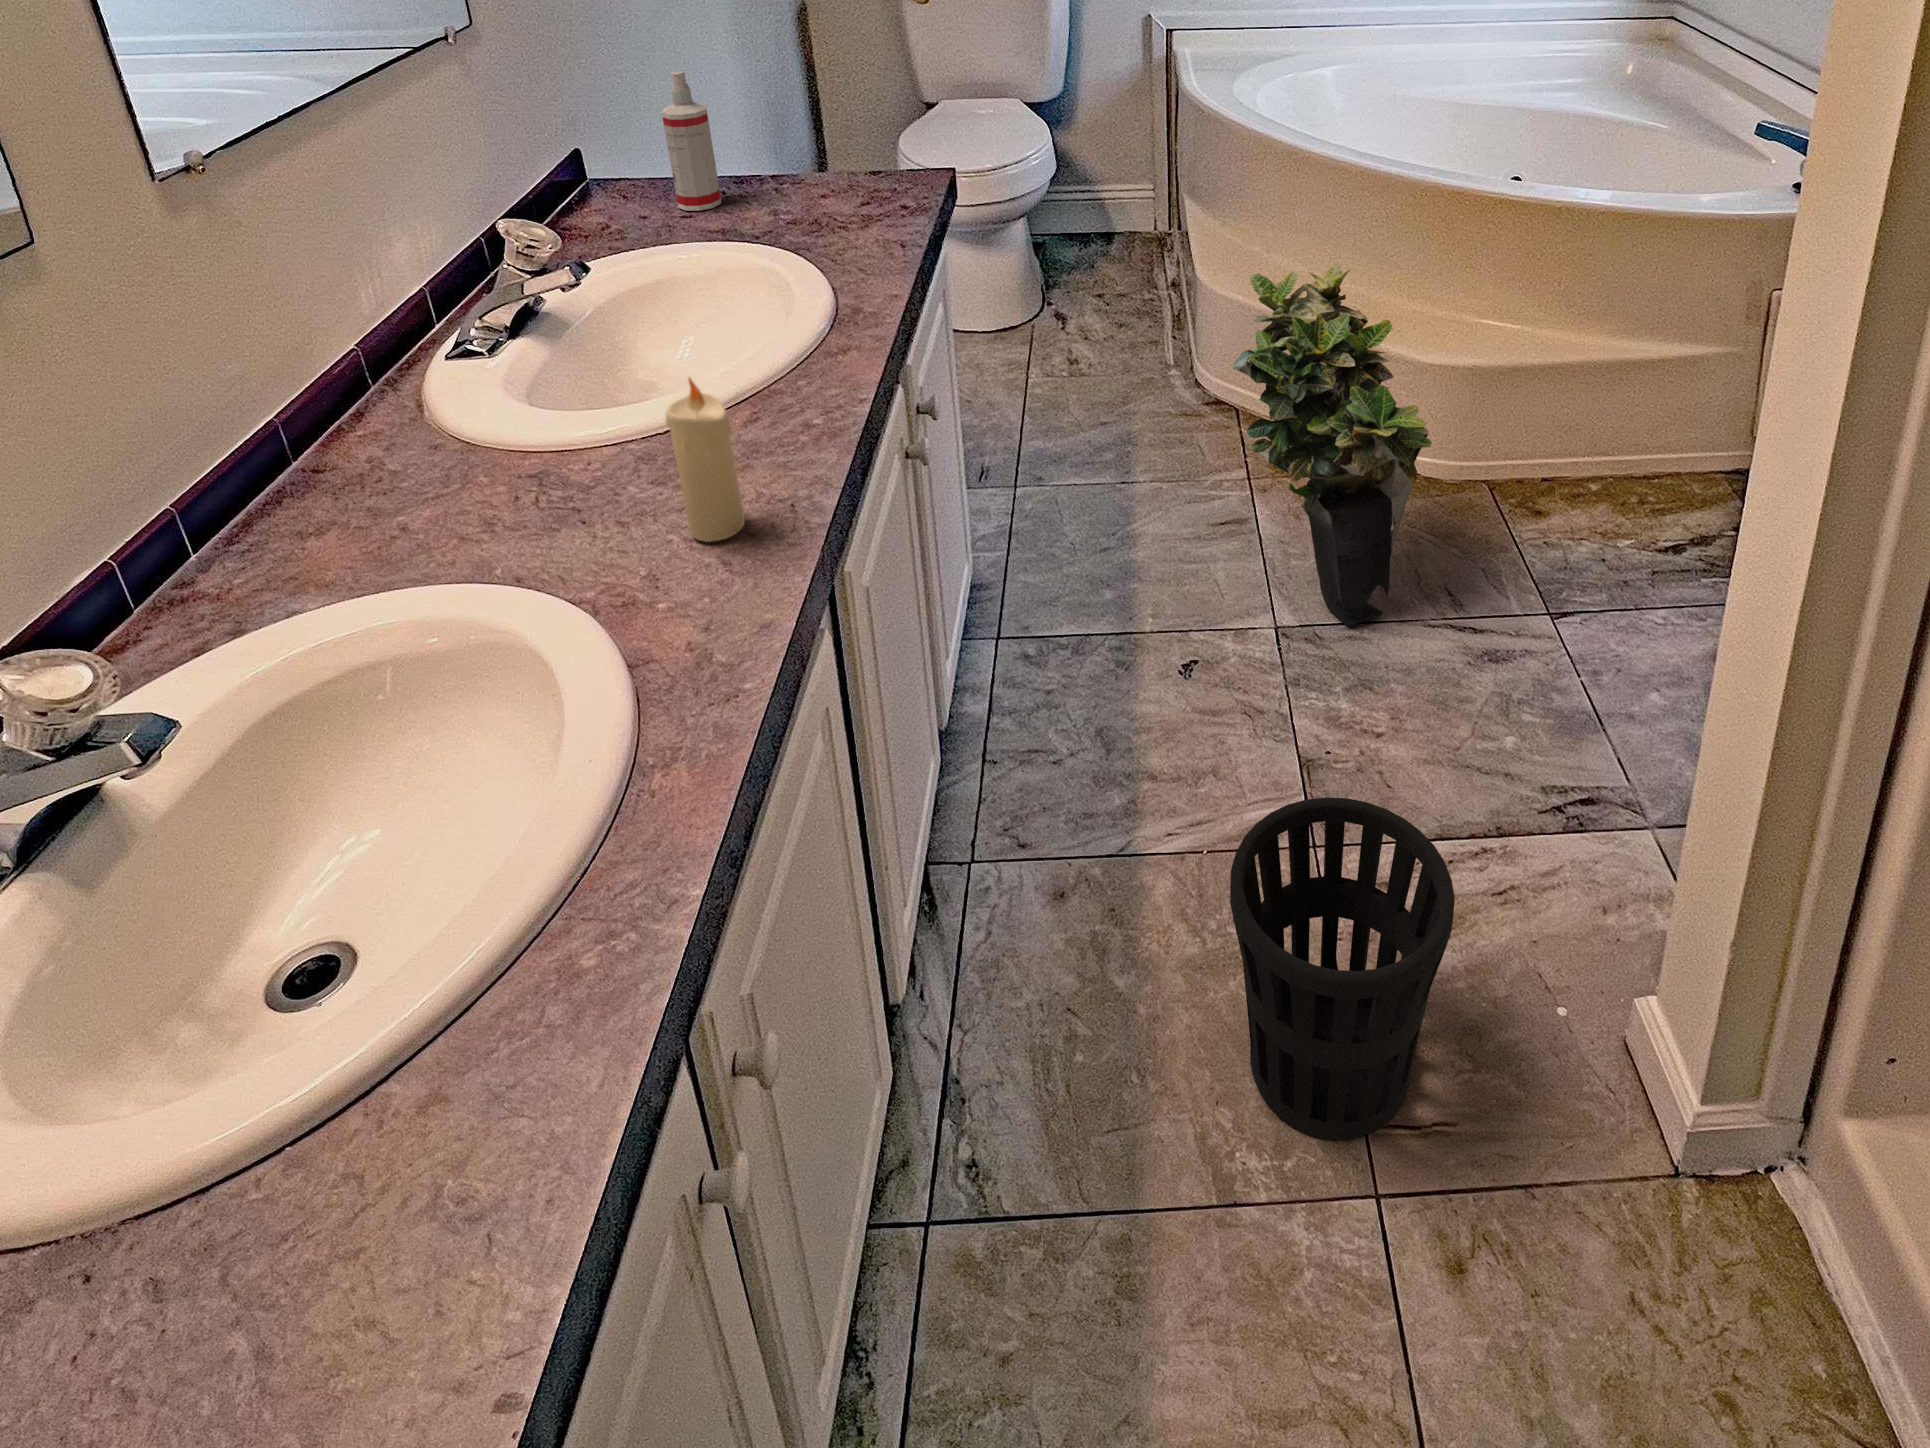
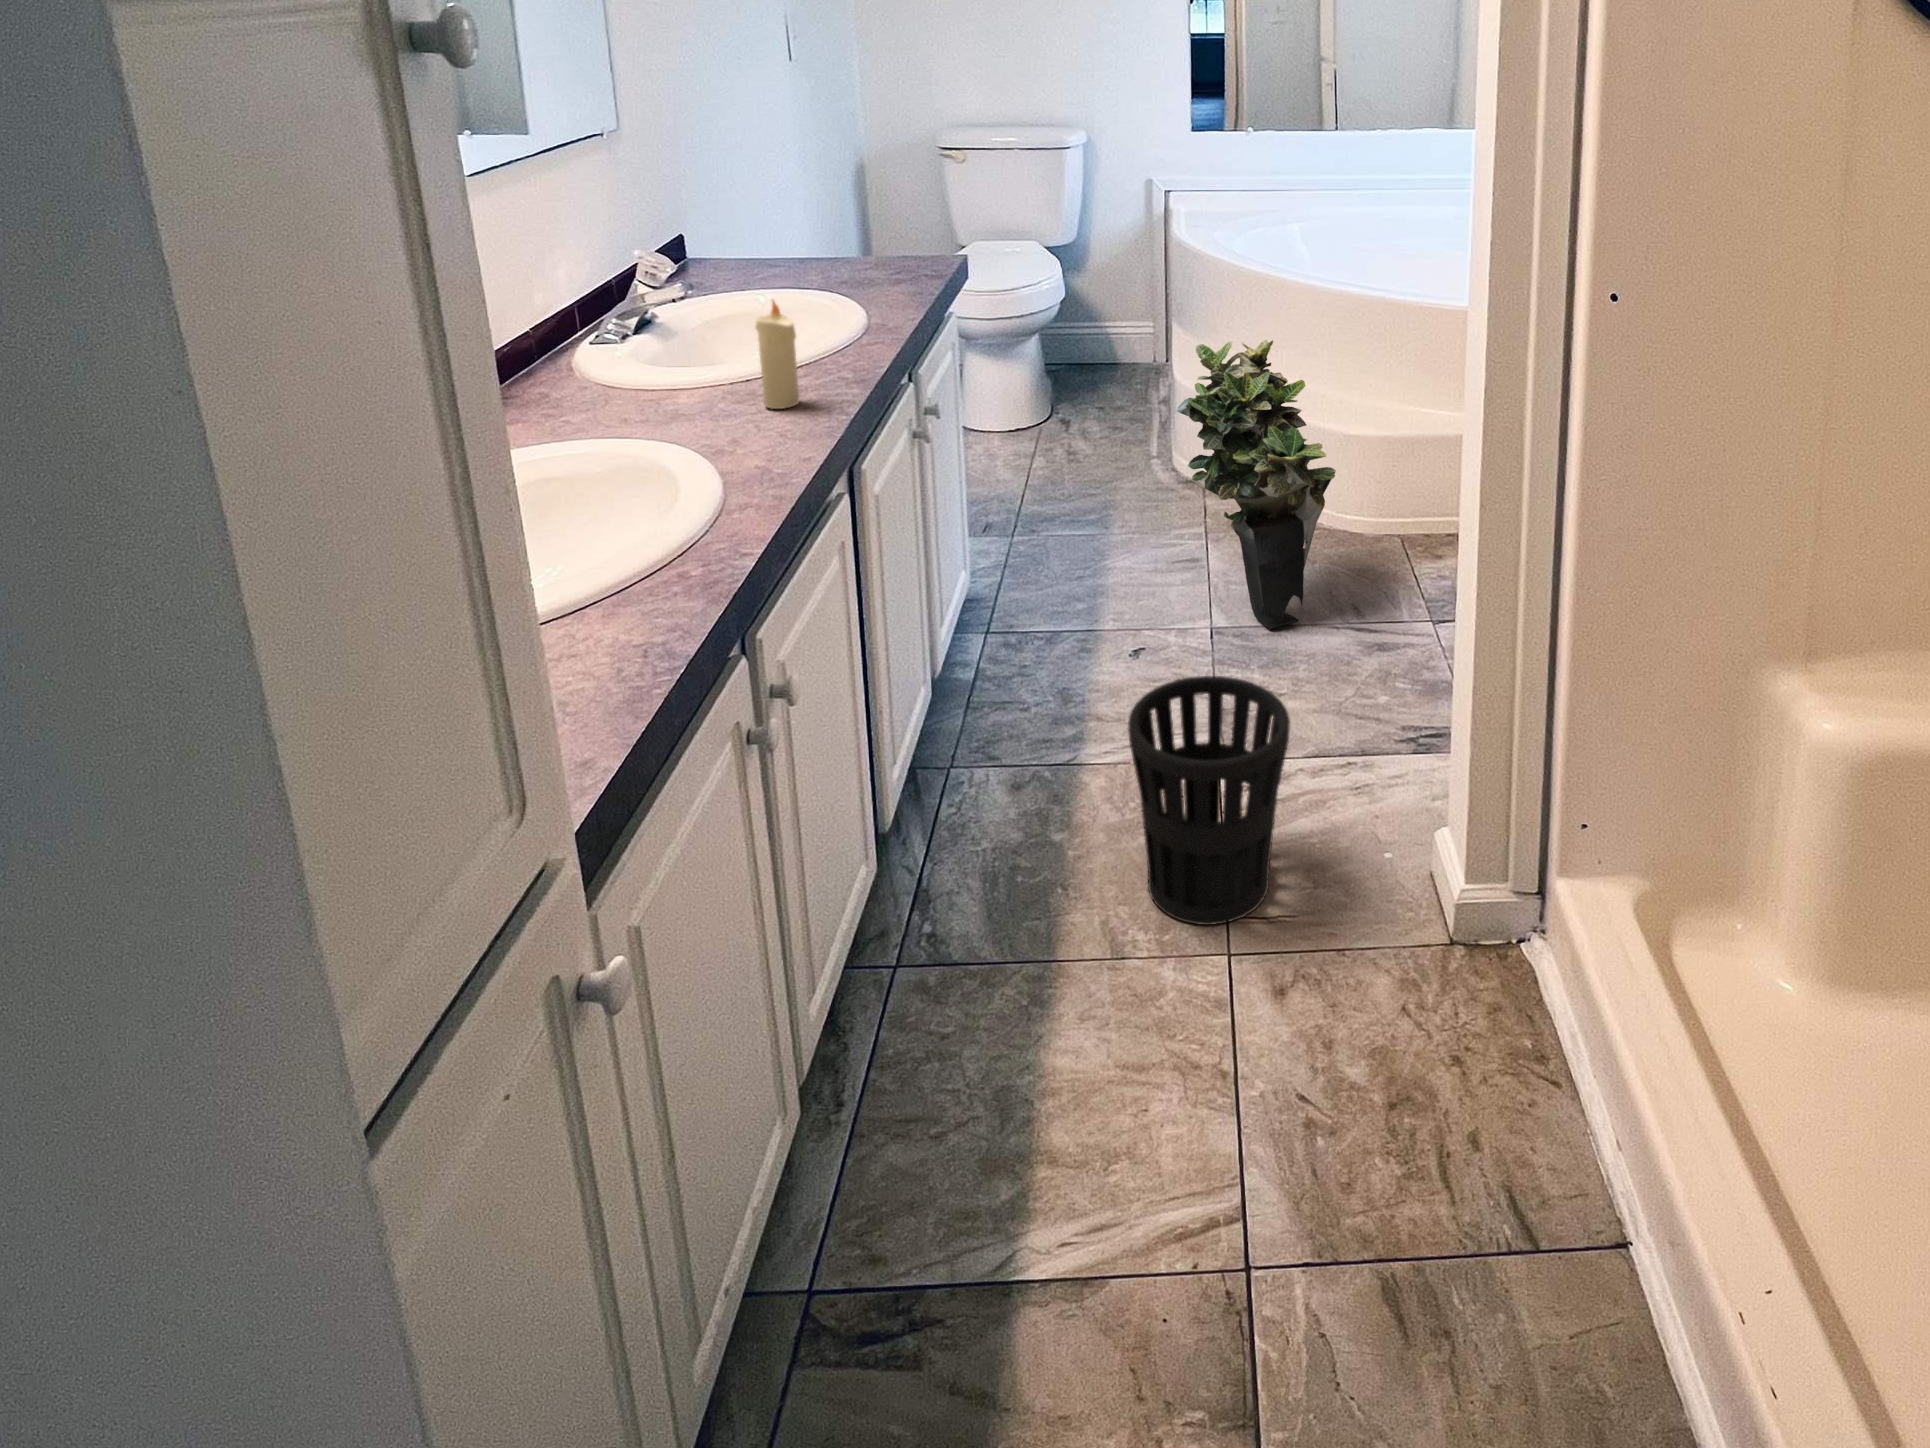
spray bottle: present [662,72,721,211] -> none [748,166,786,269]

